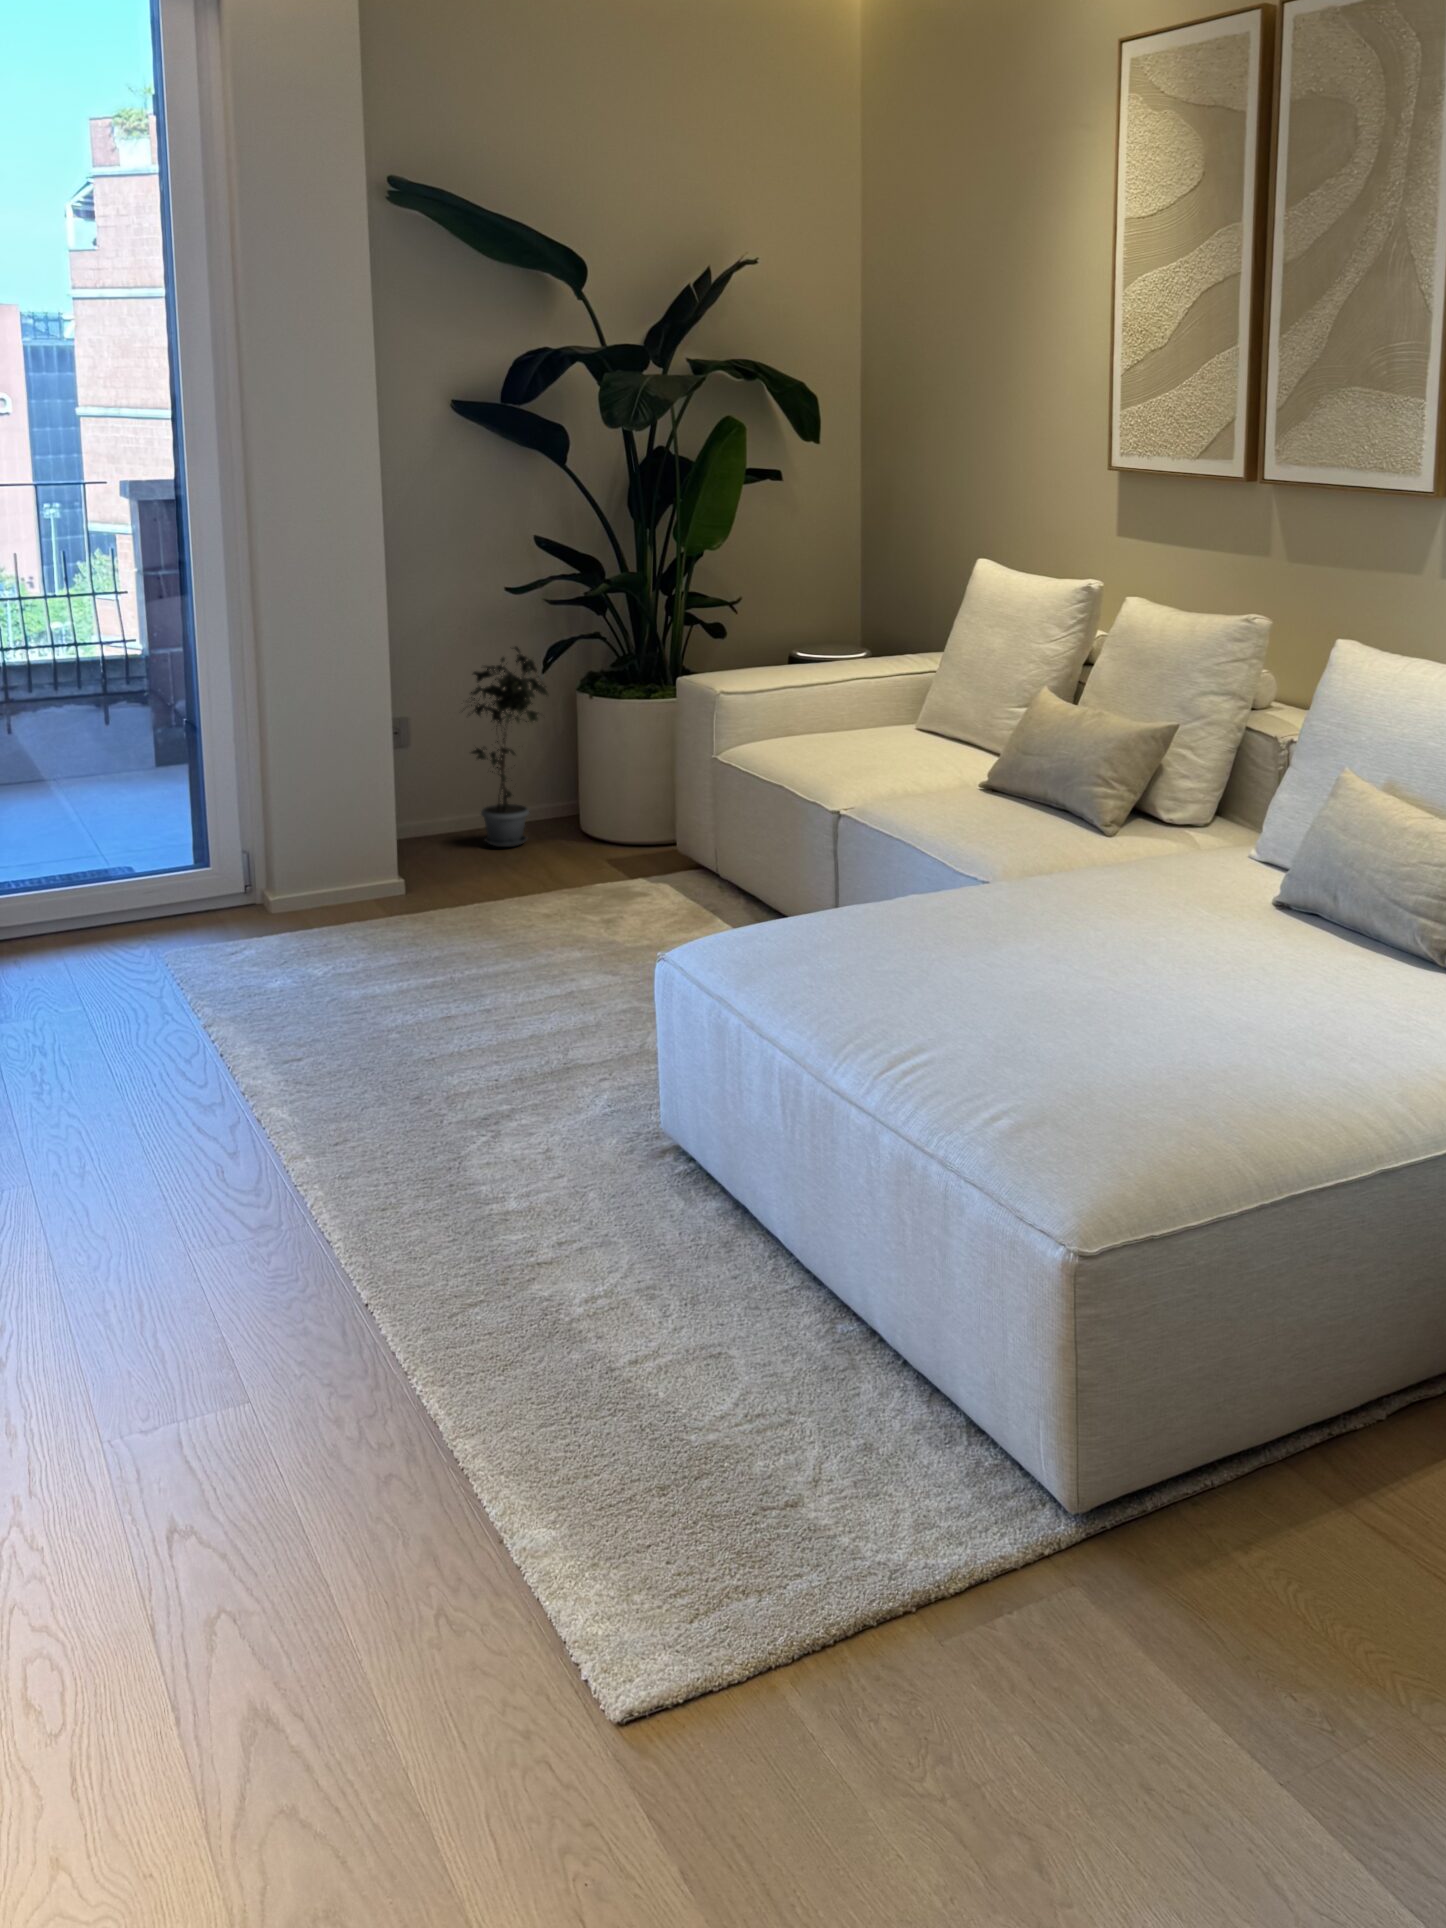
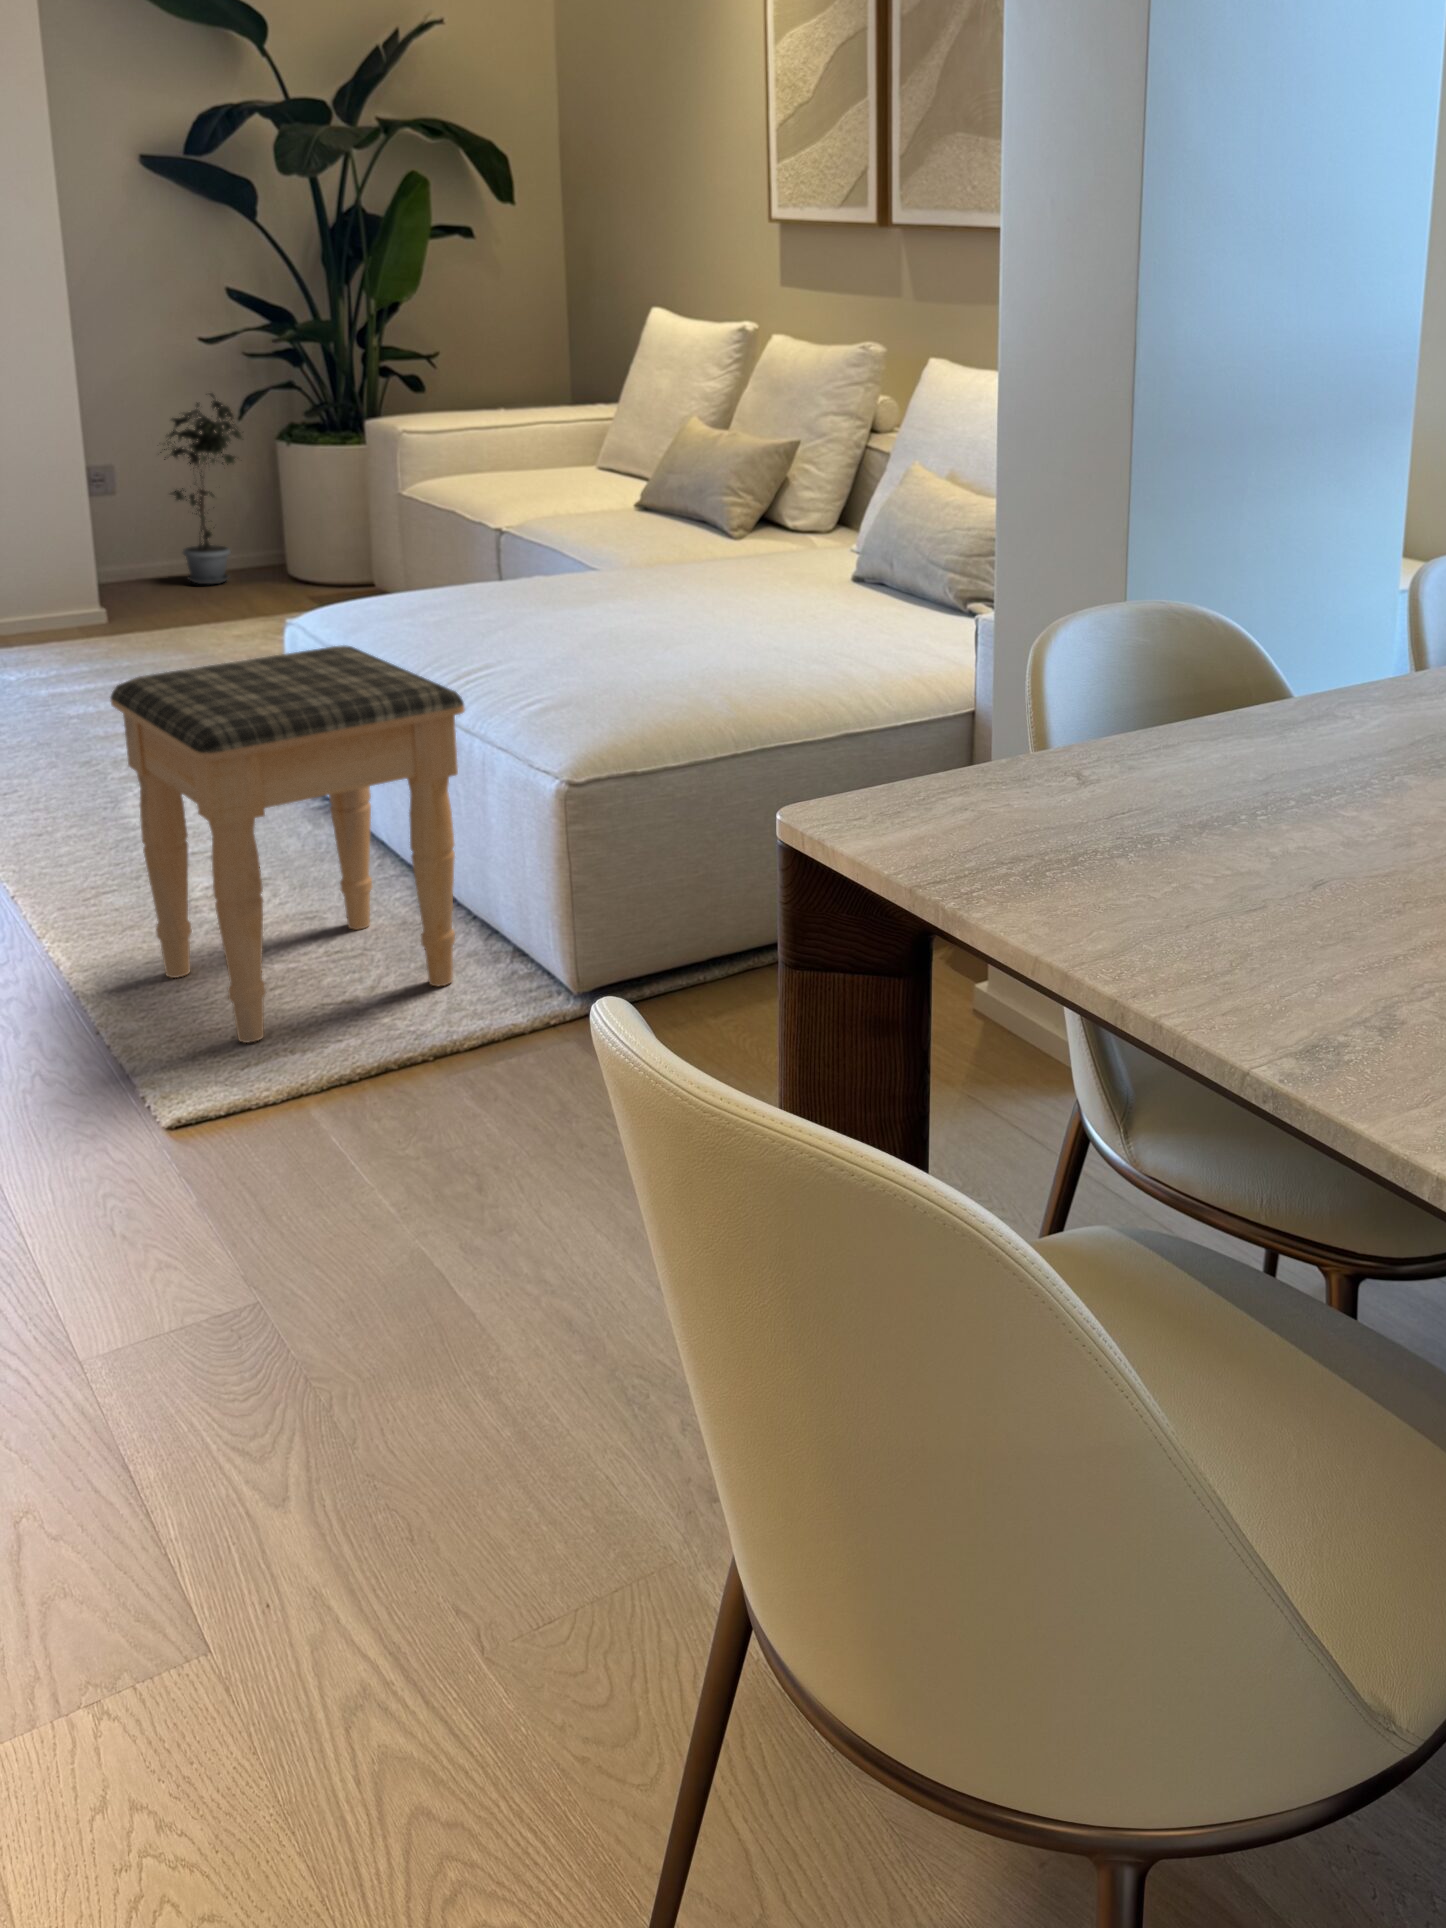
footstool: none [523,1042,938,1571] -> present [111,645,465,1043]

